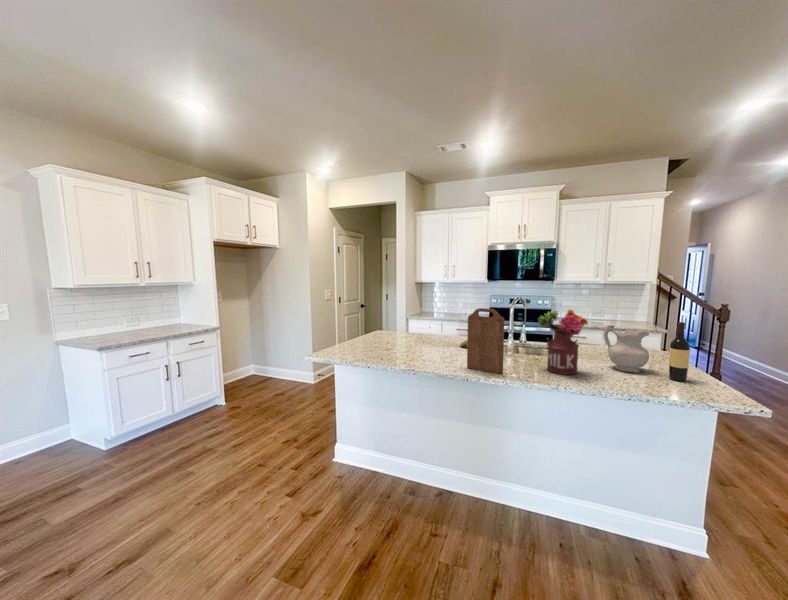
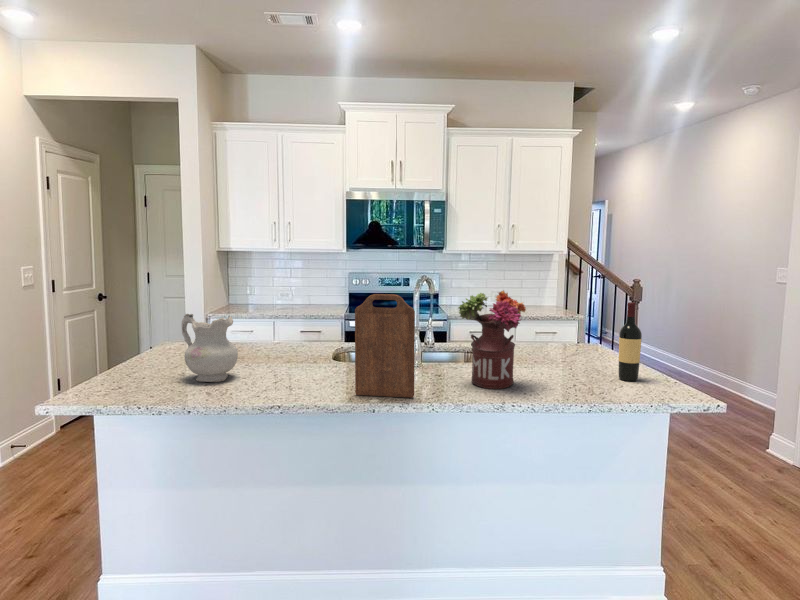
ceramic pitcher: present [604,325,649,373] -> present [182,314,238,382]

